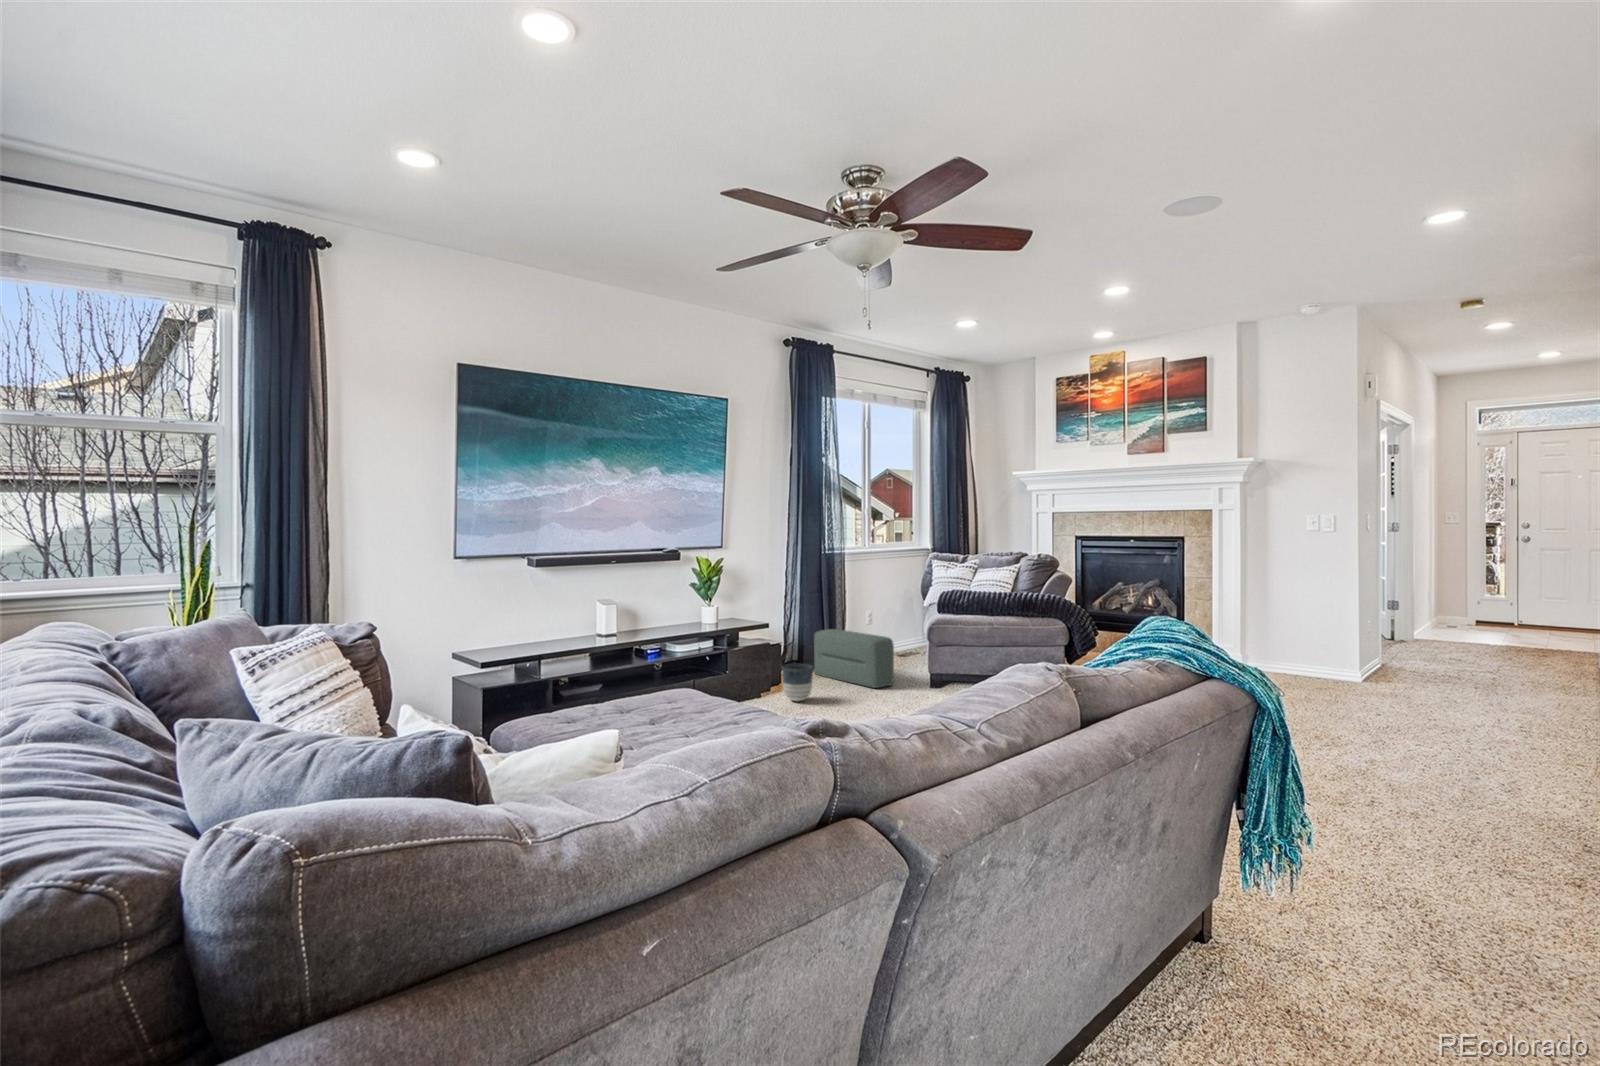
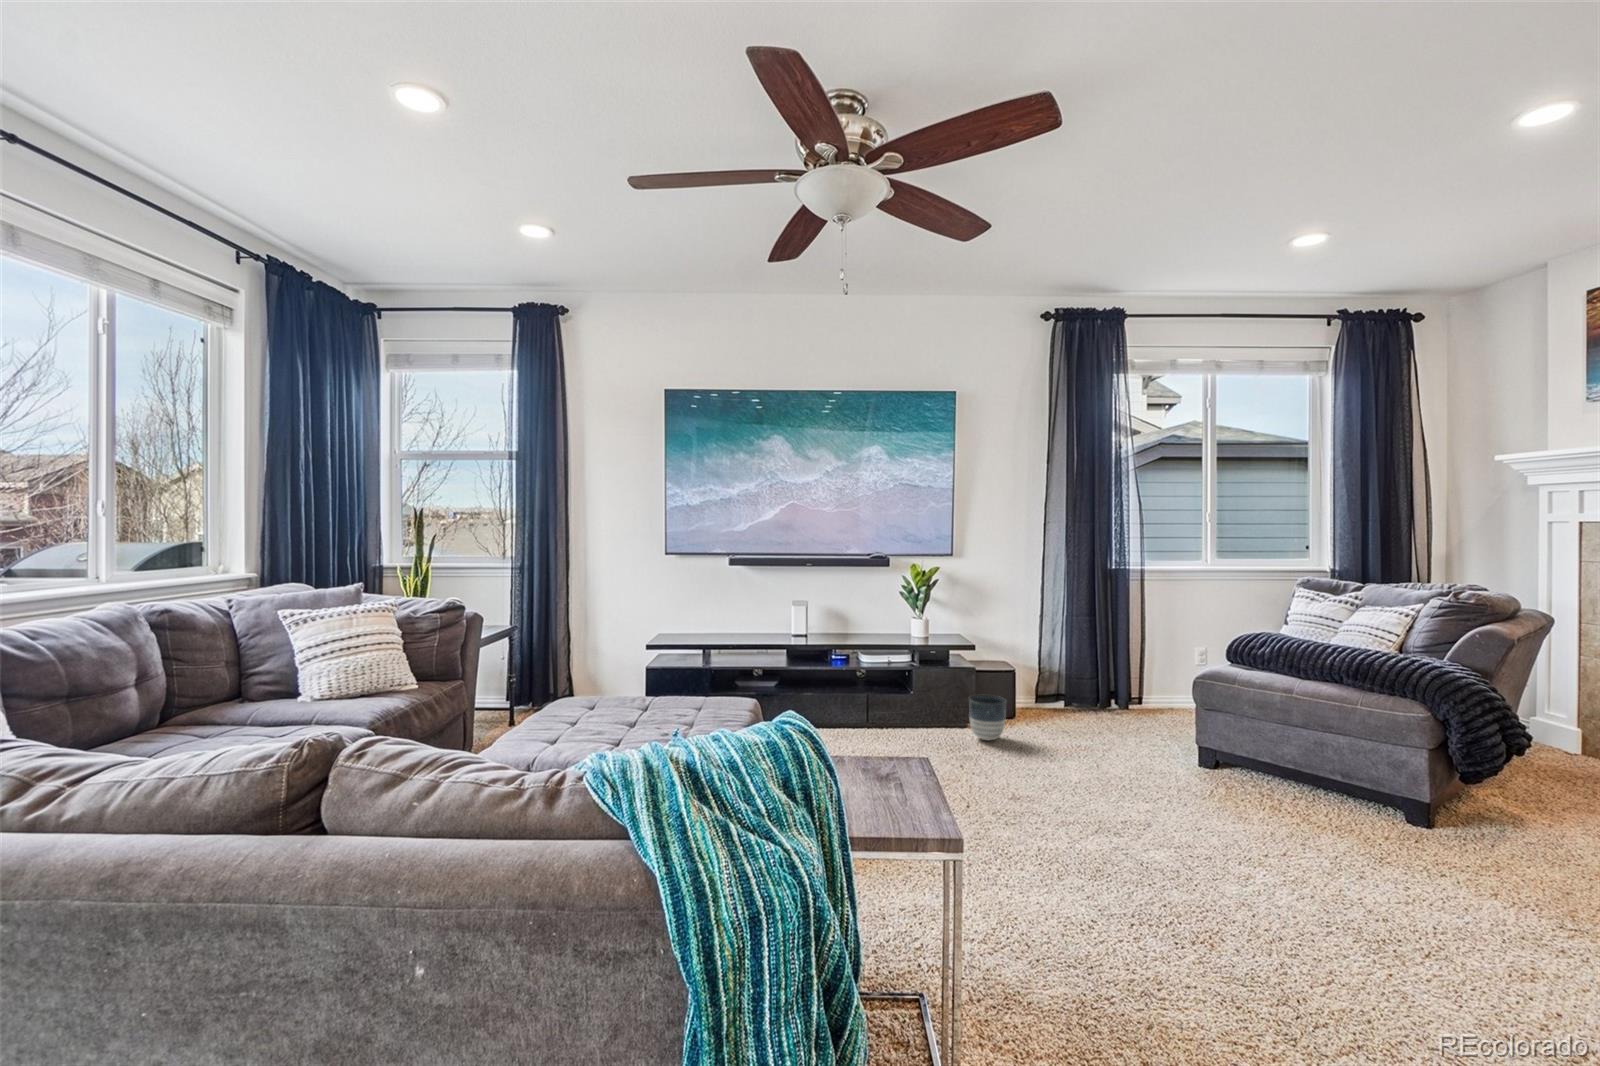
pouf: present [814,629,894,688] -> none [1067,662,1142,747]

